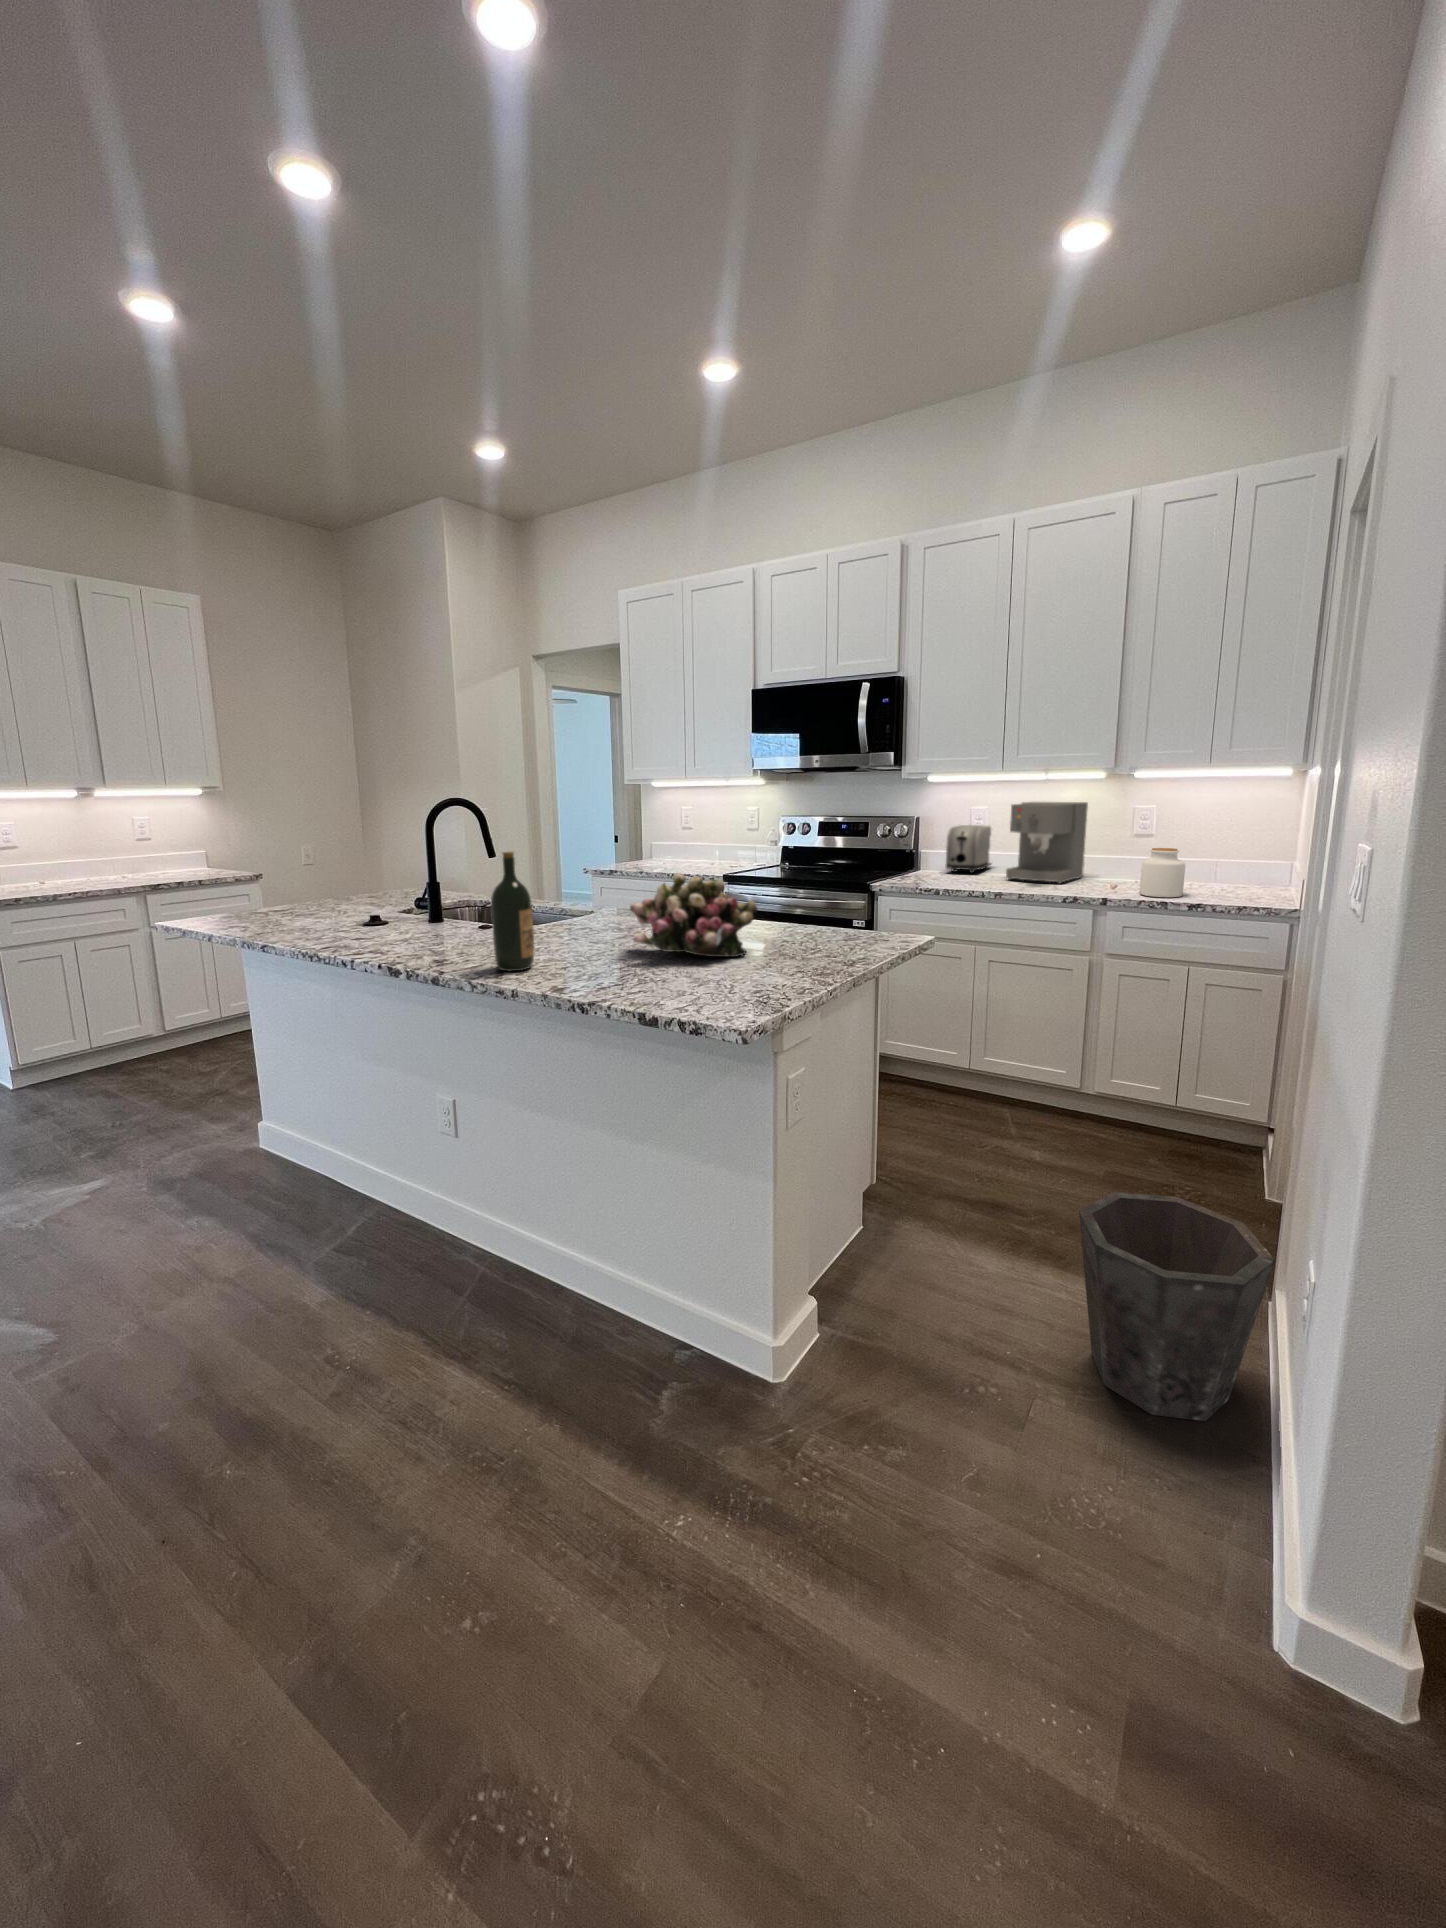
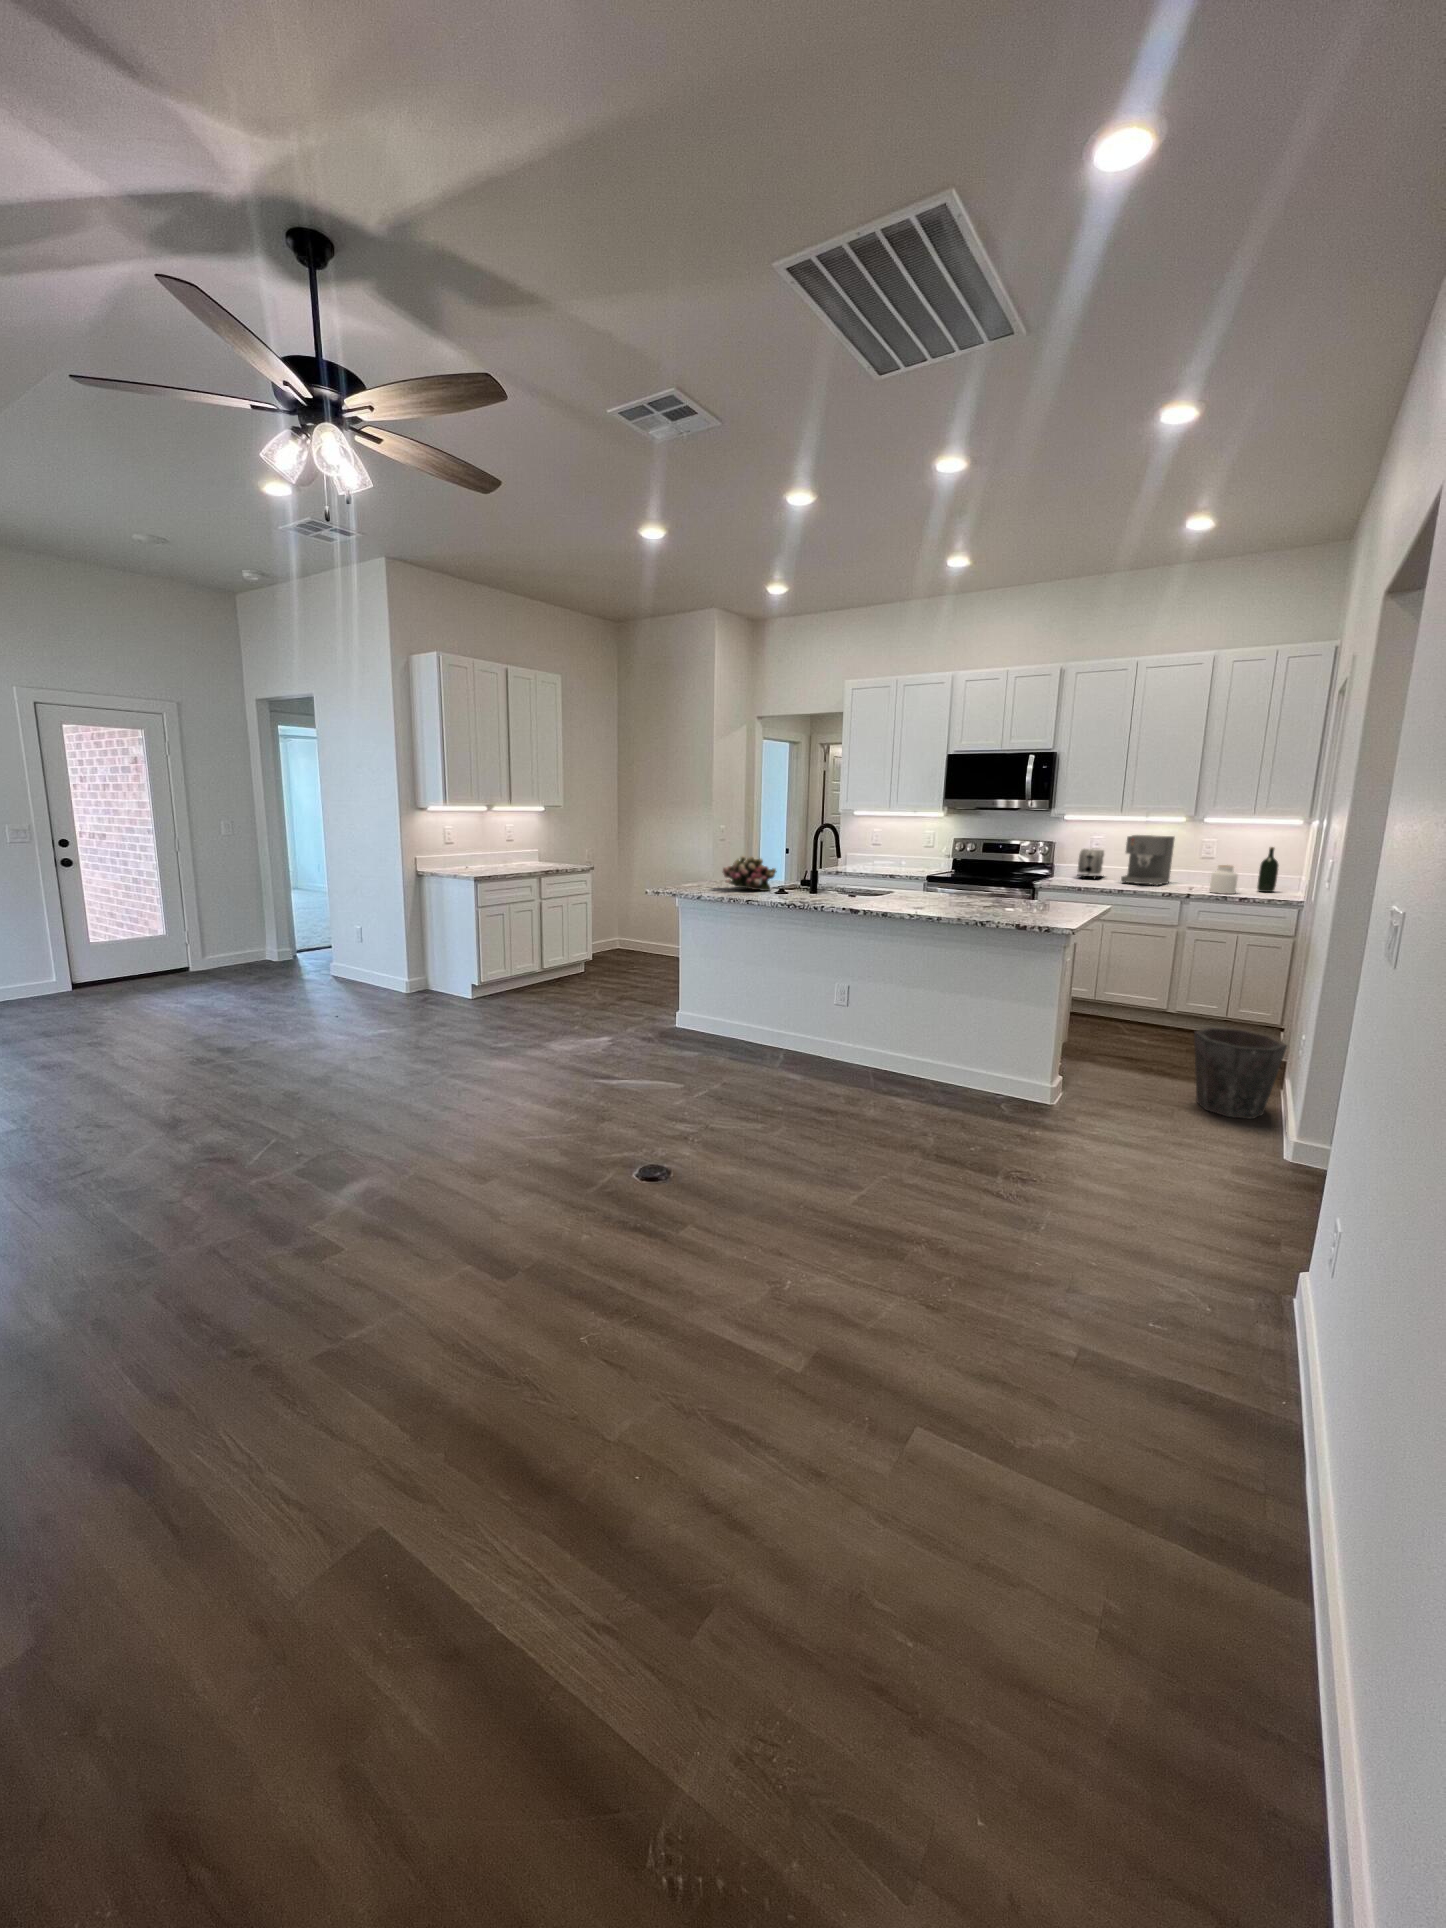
wine bottle: present [491,852,534,971] -> present [1257,847,1279,892]
flower arrangement: present [630,872,757,957] -> present [723,855,776,891]

